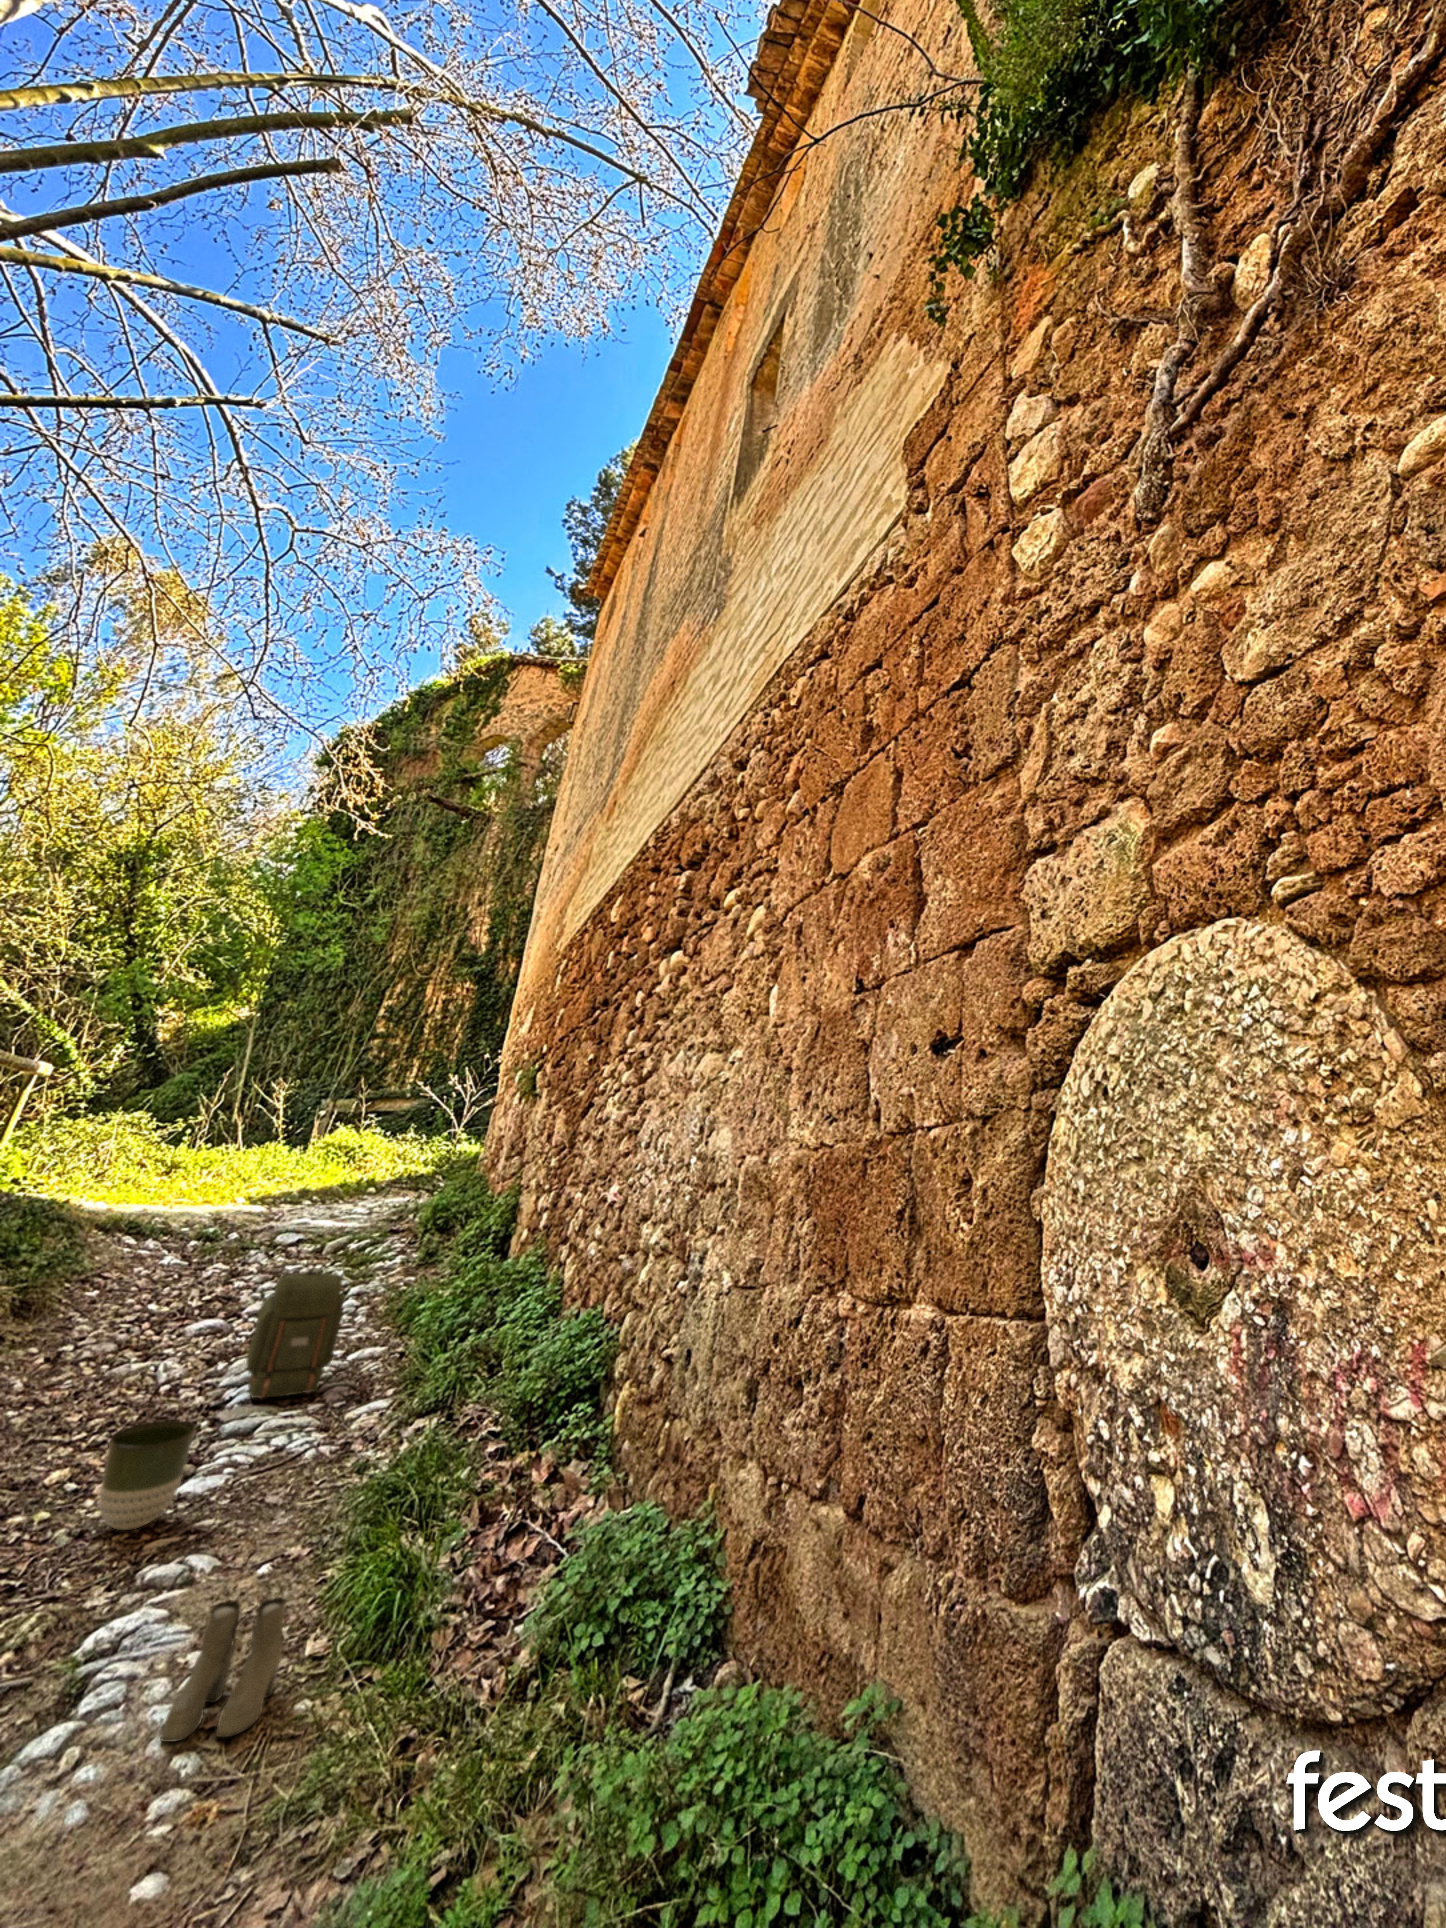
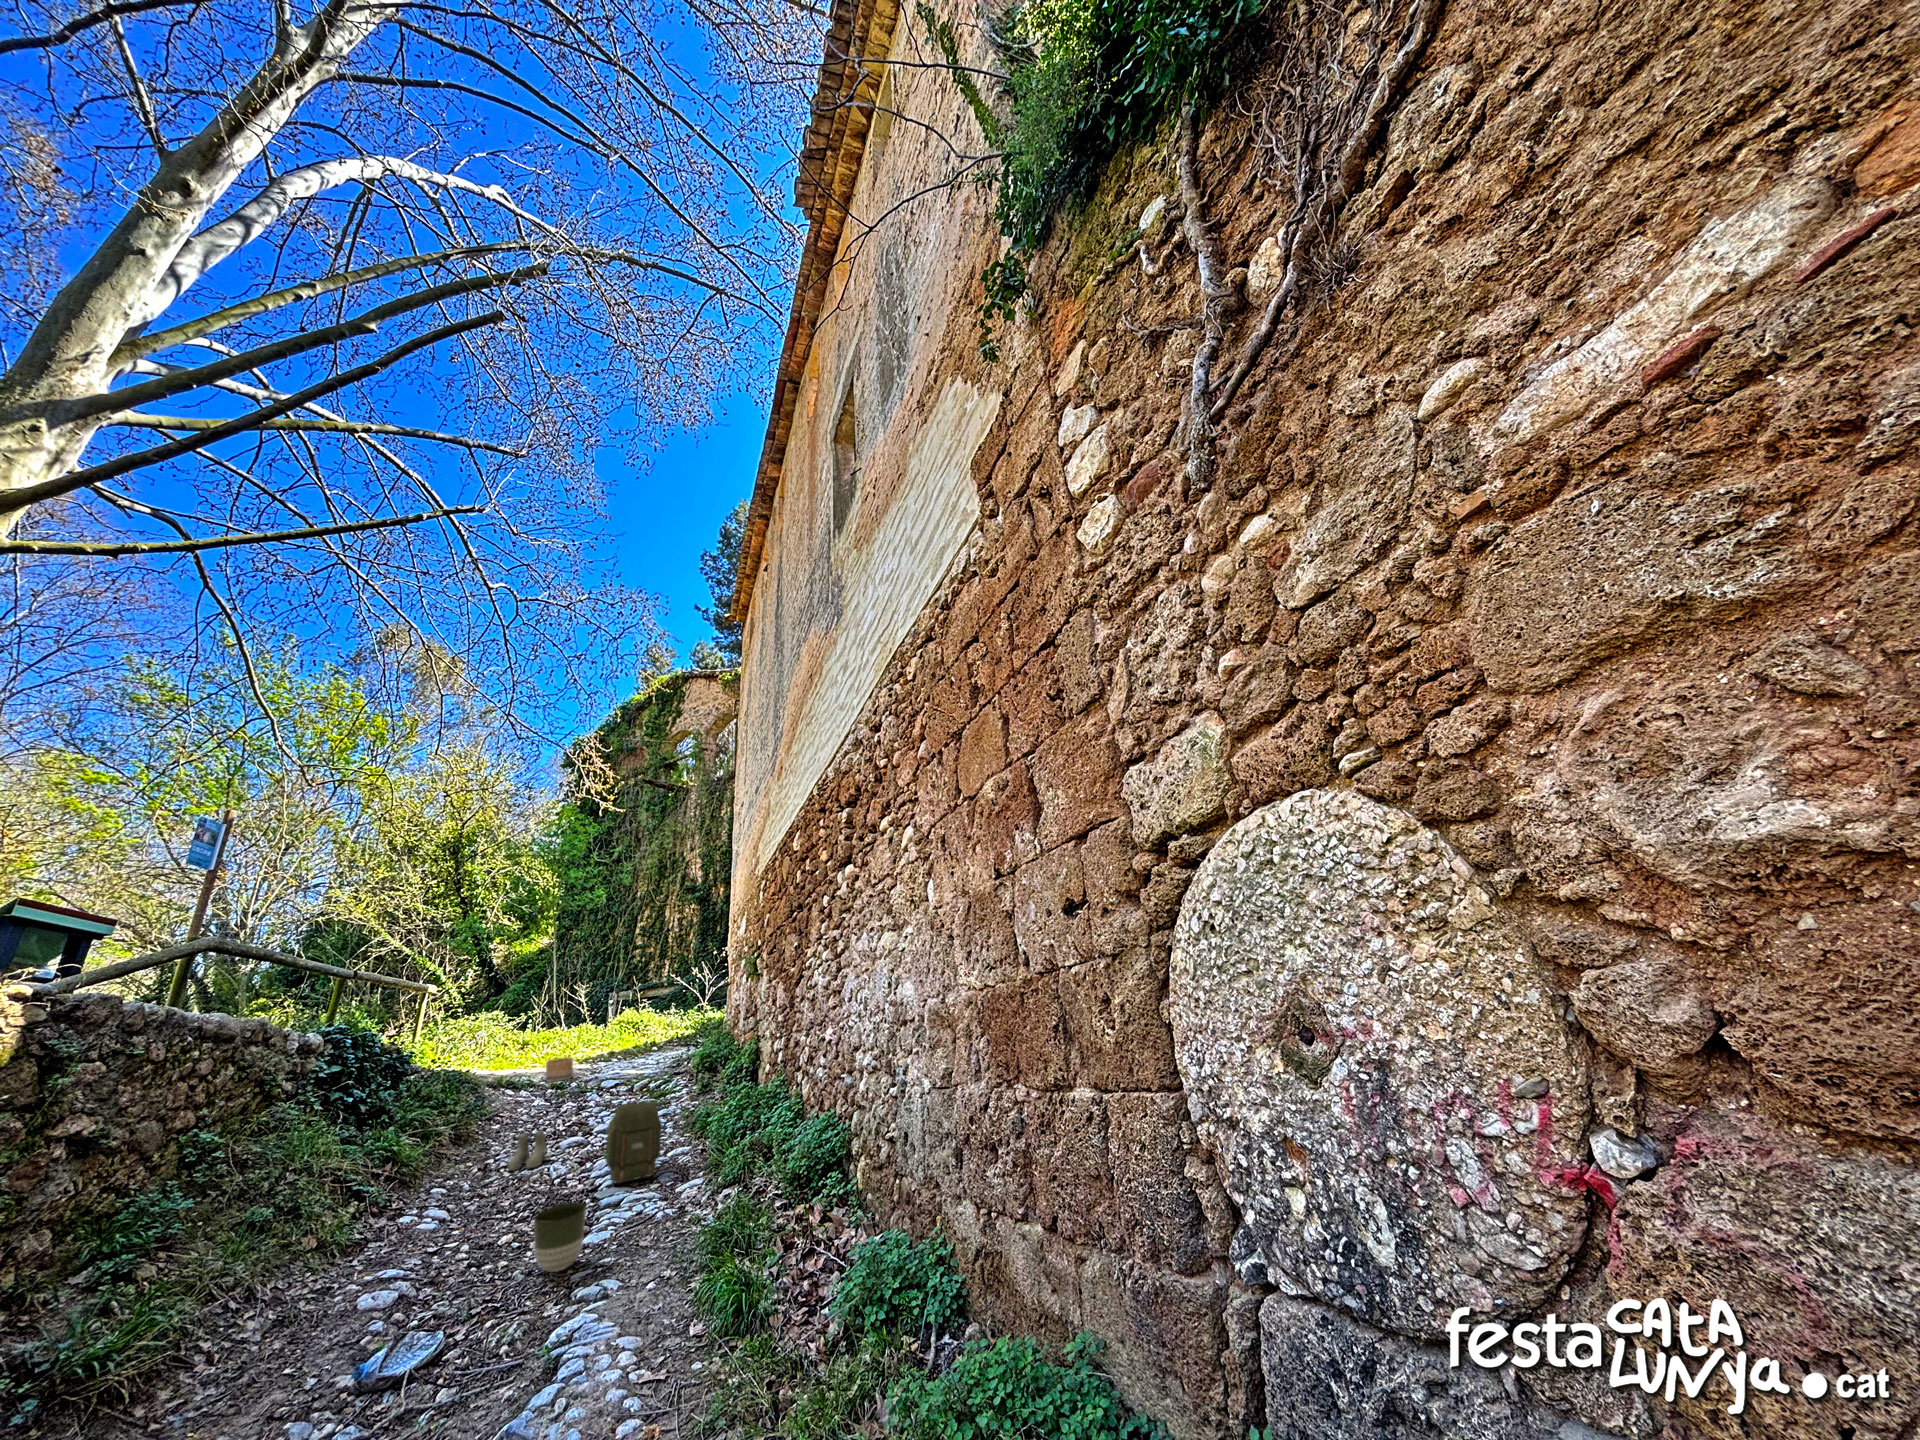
basket: none [188,1194,238,1230] -> present [546,1057,573,1082]
boots: present [160,1597,285,1742] -> present [508,1131,546,1171]

